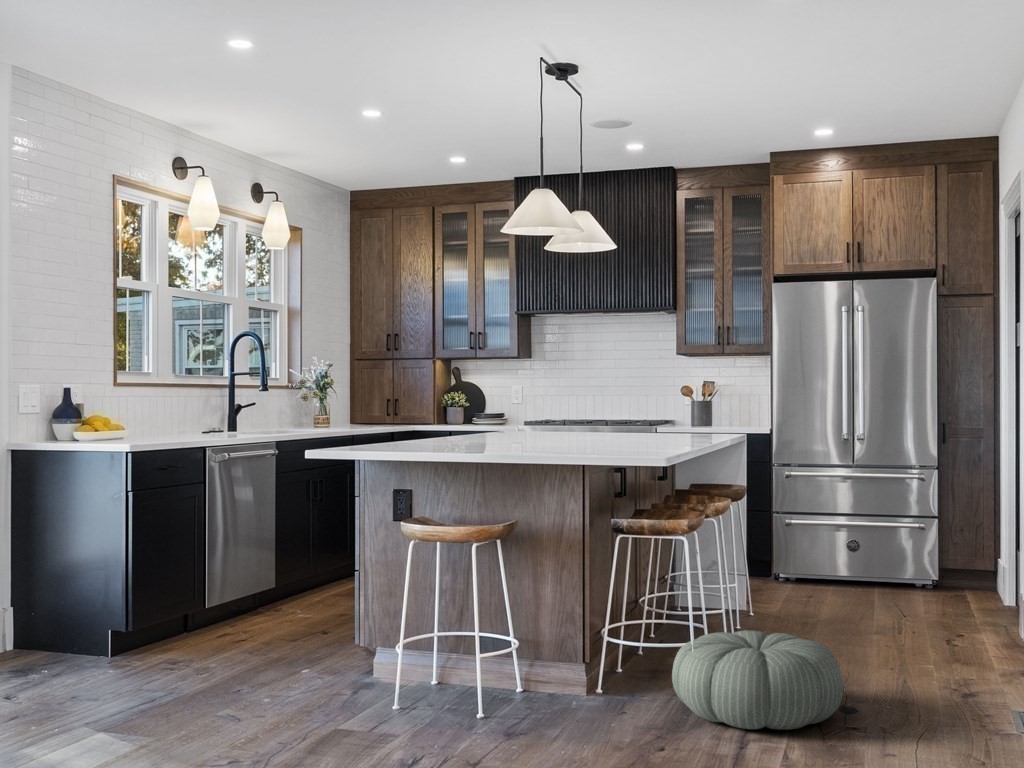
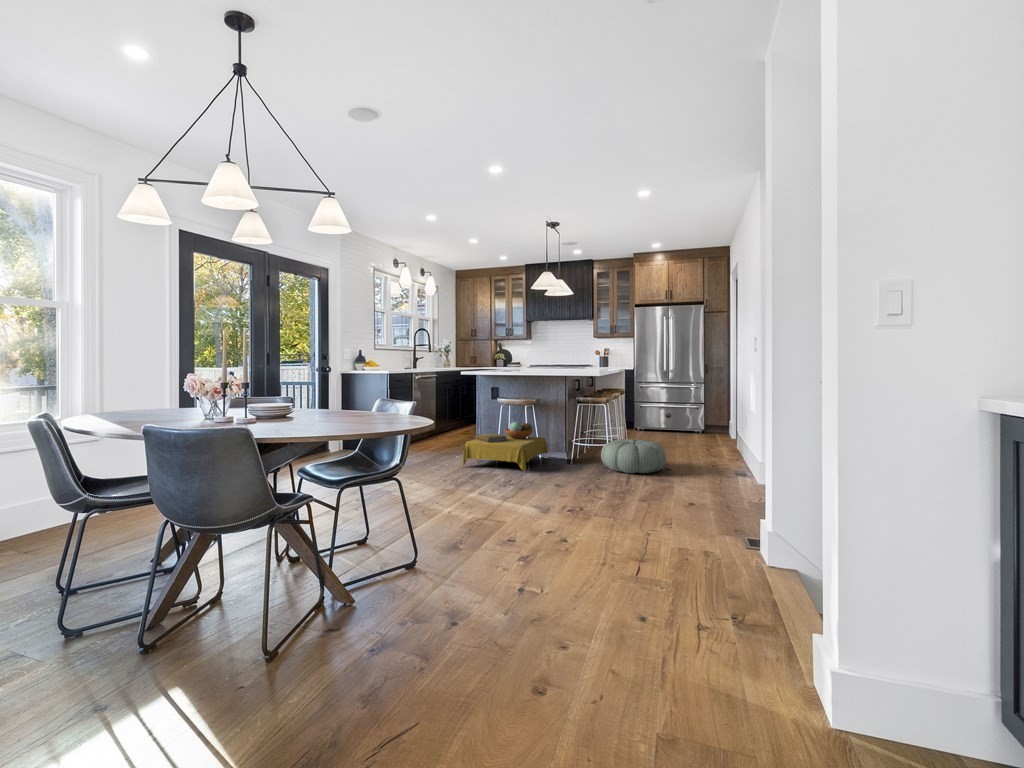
side table: none [309,581,541,721] -> present [462,422,548,471]

